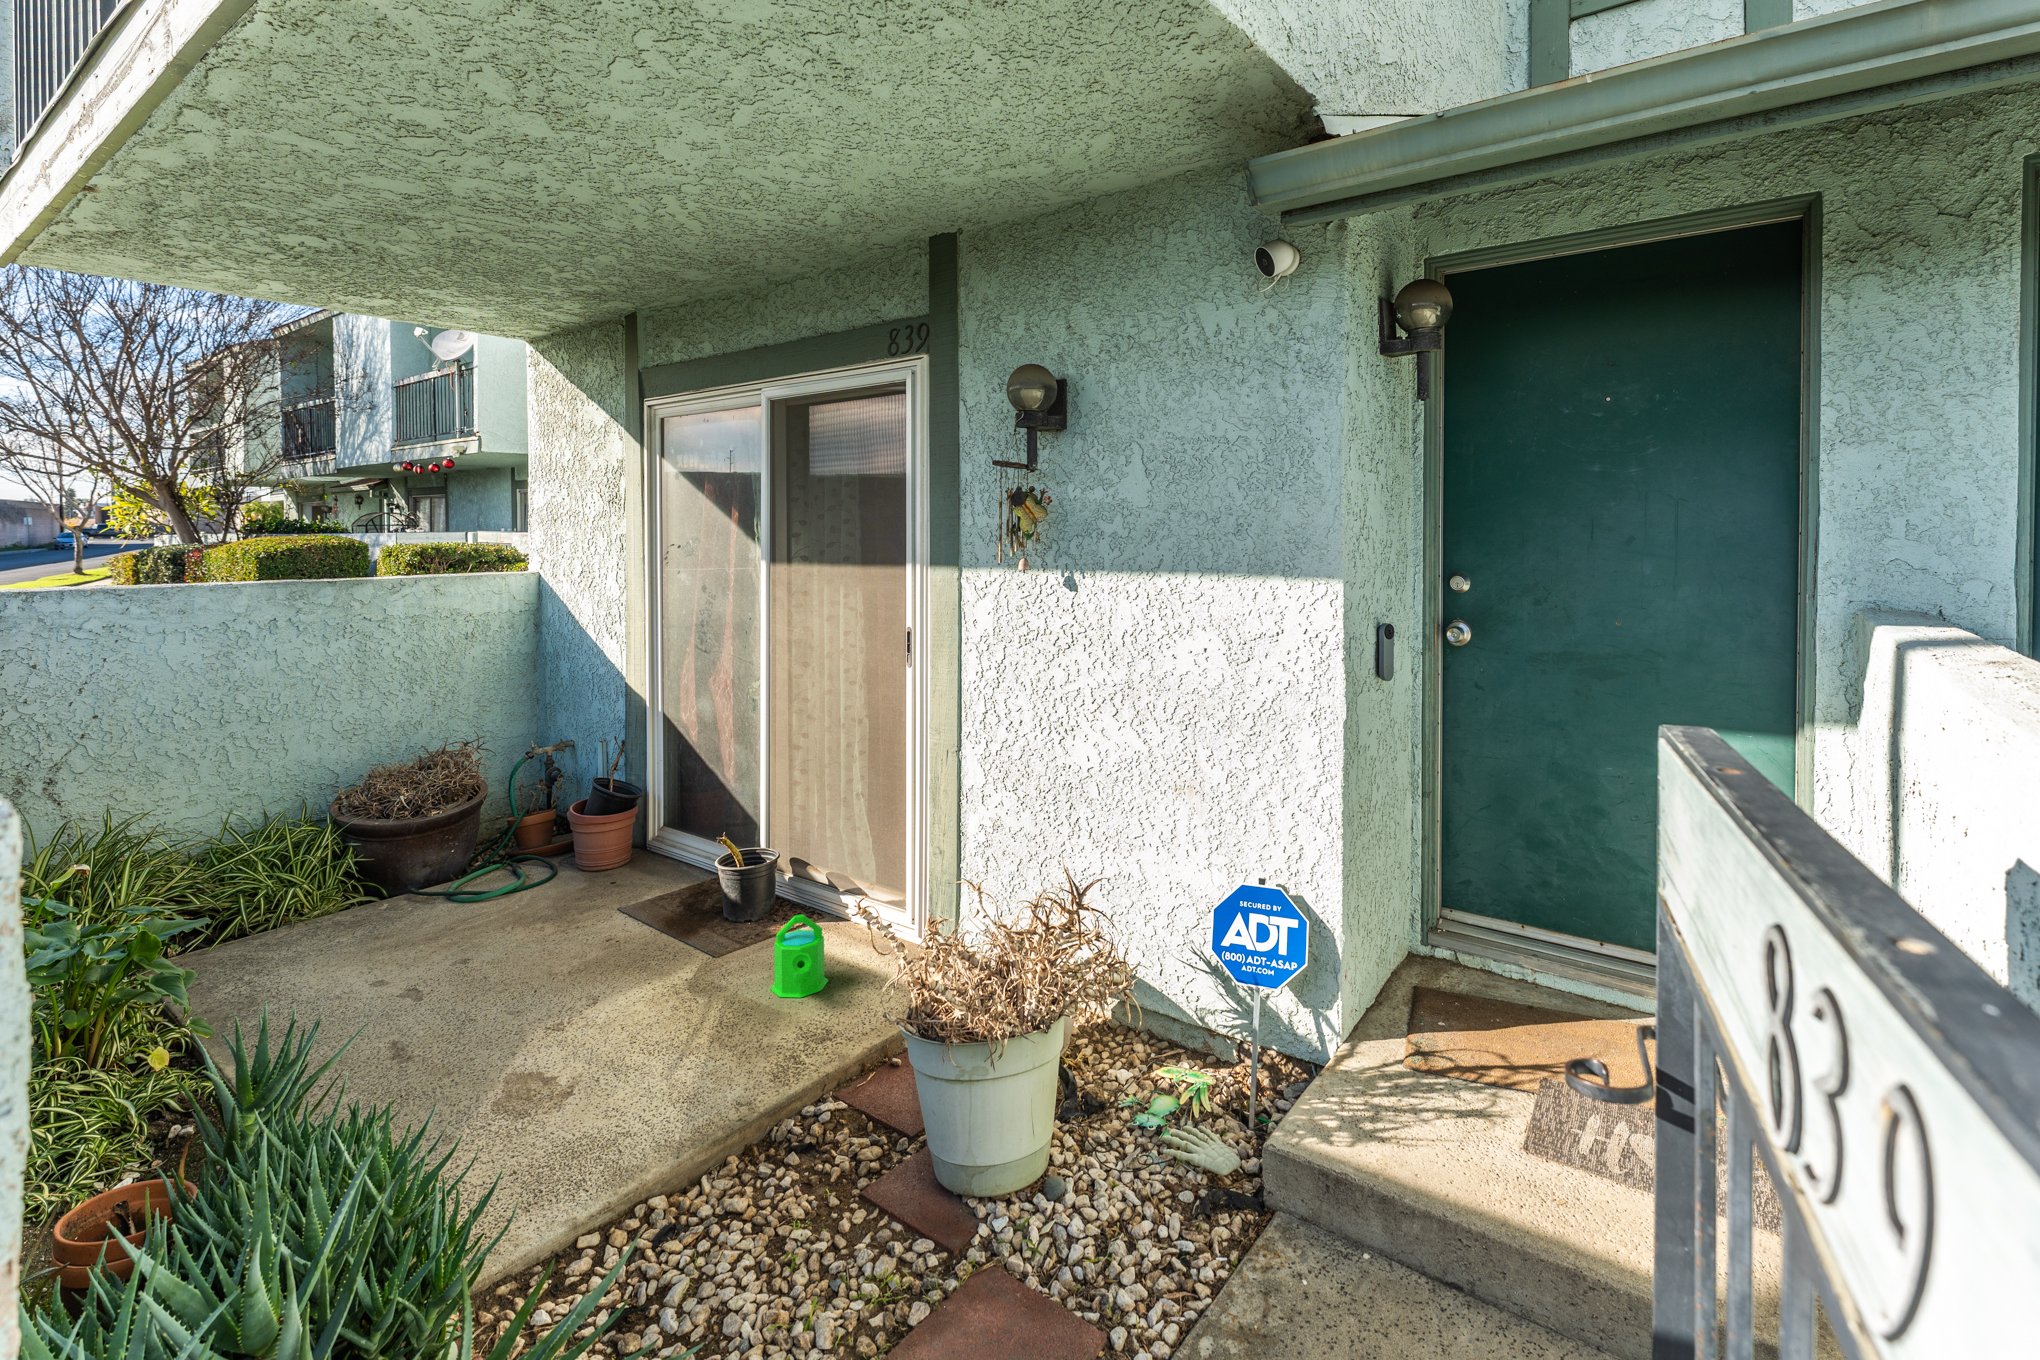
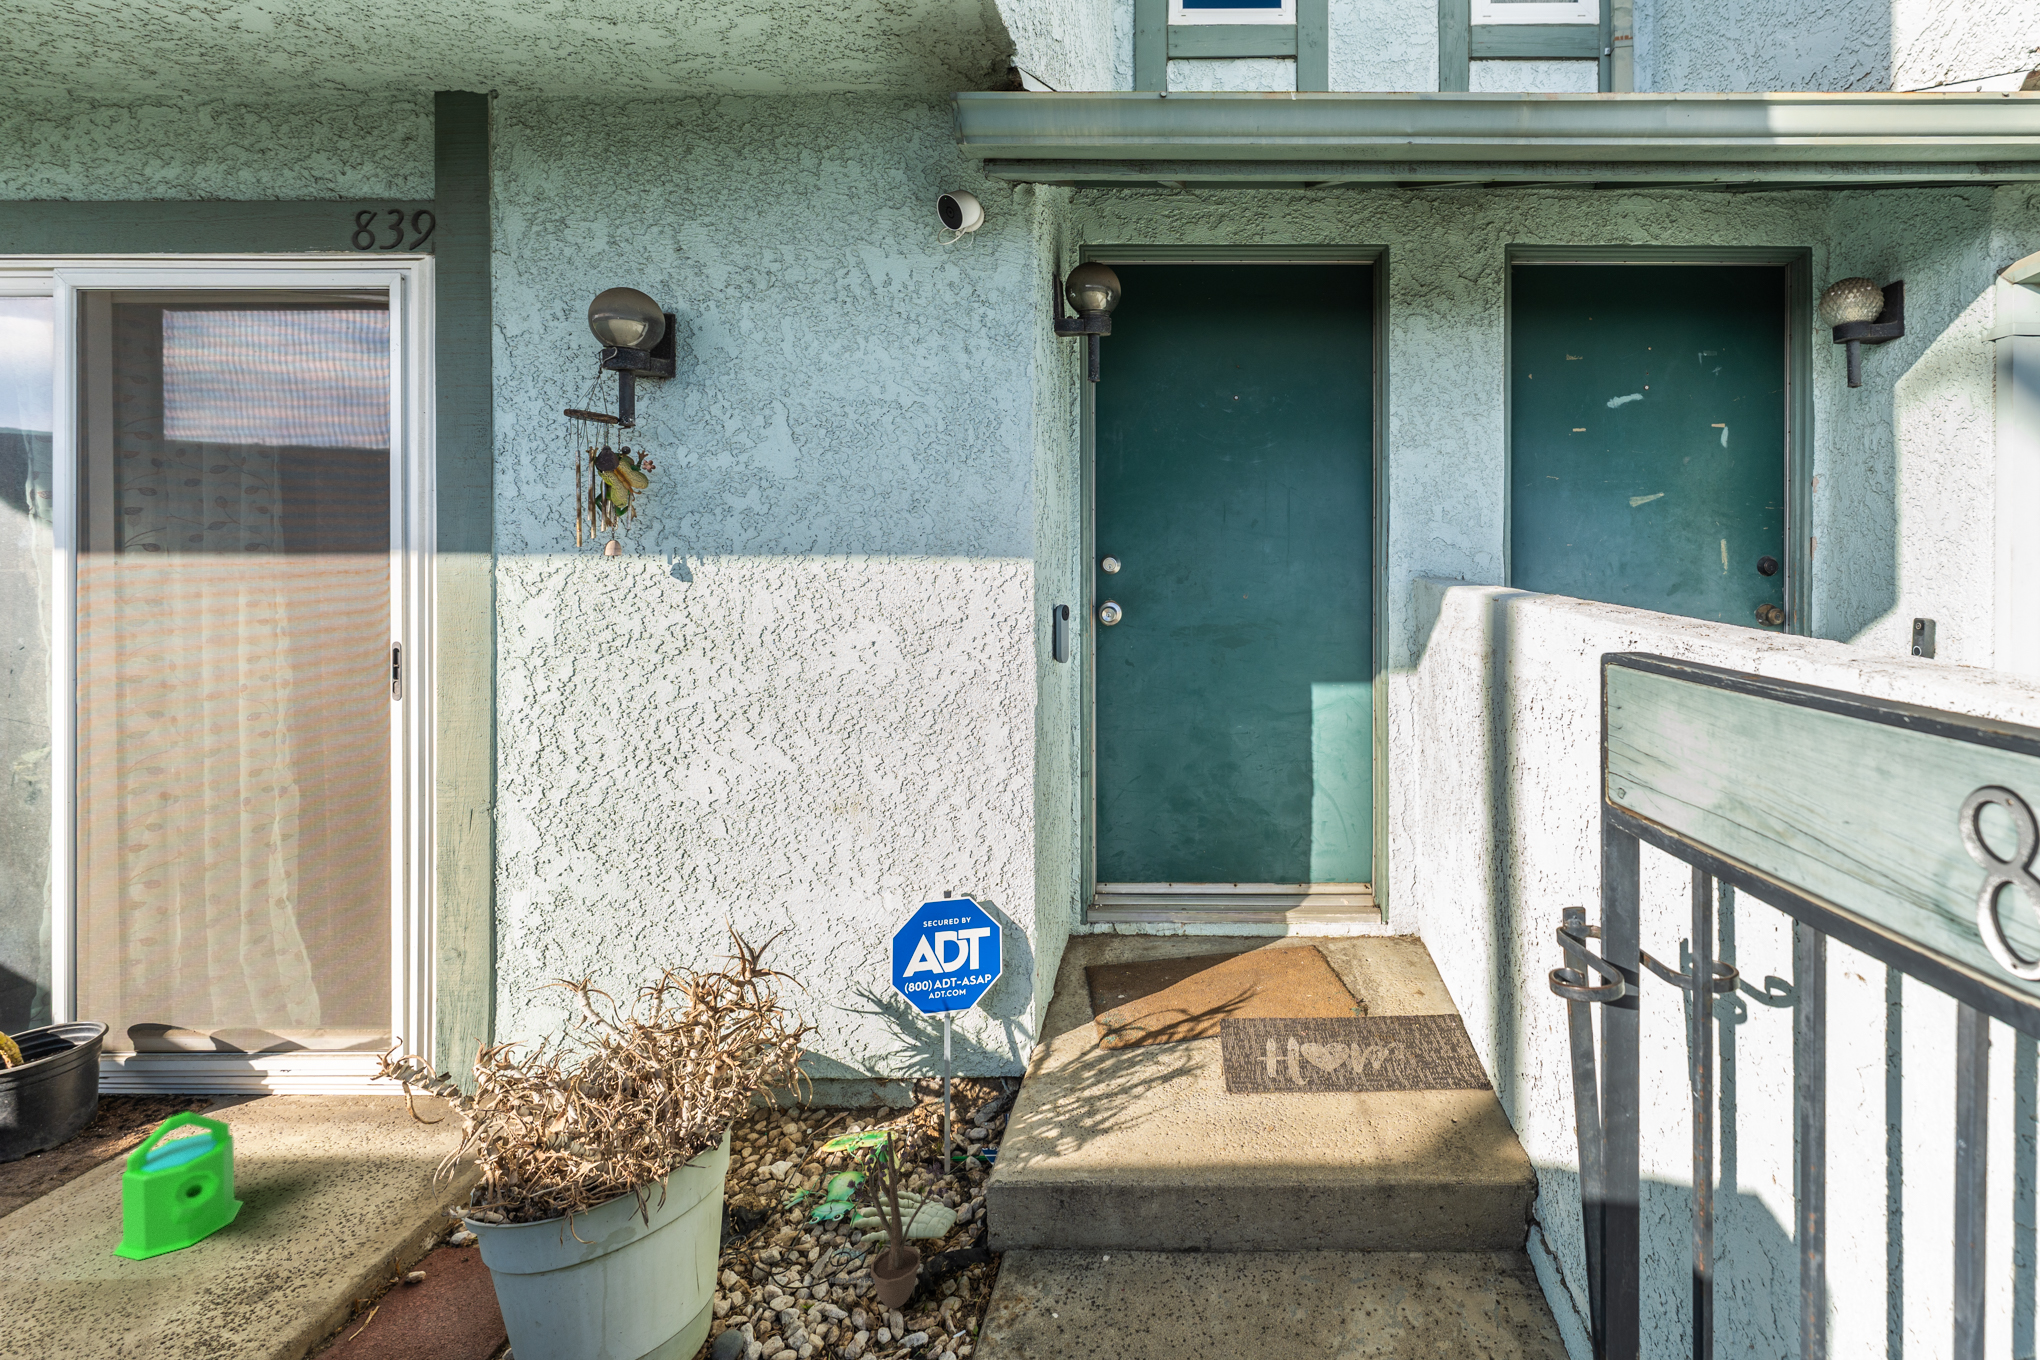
decorative plant: none [1134,1068,1219,1219] -> present [830,1132,949,1309]

